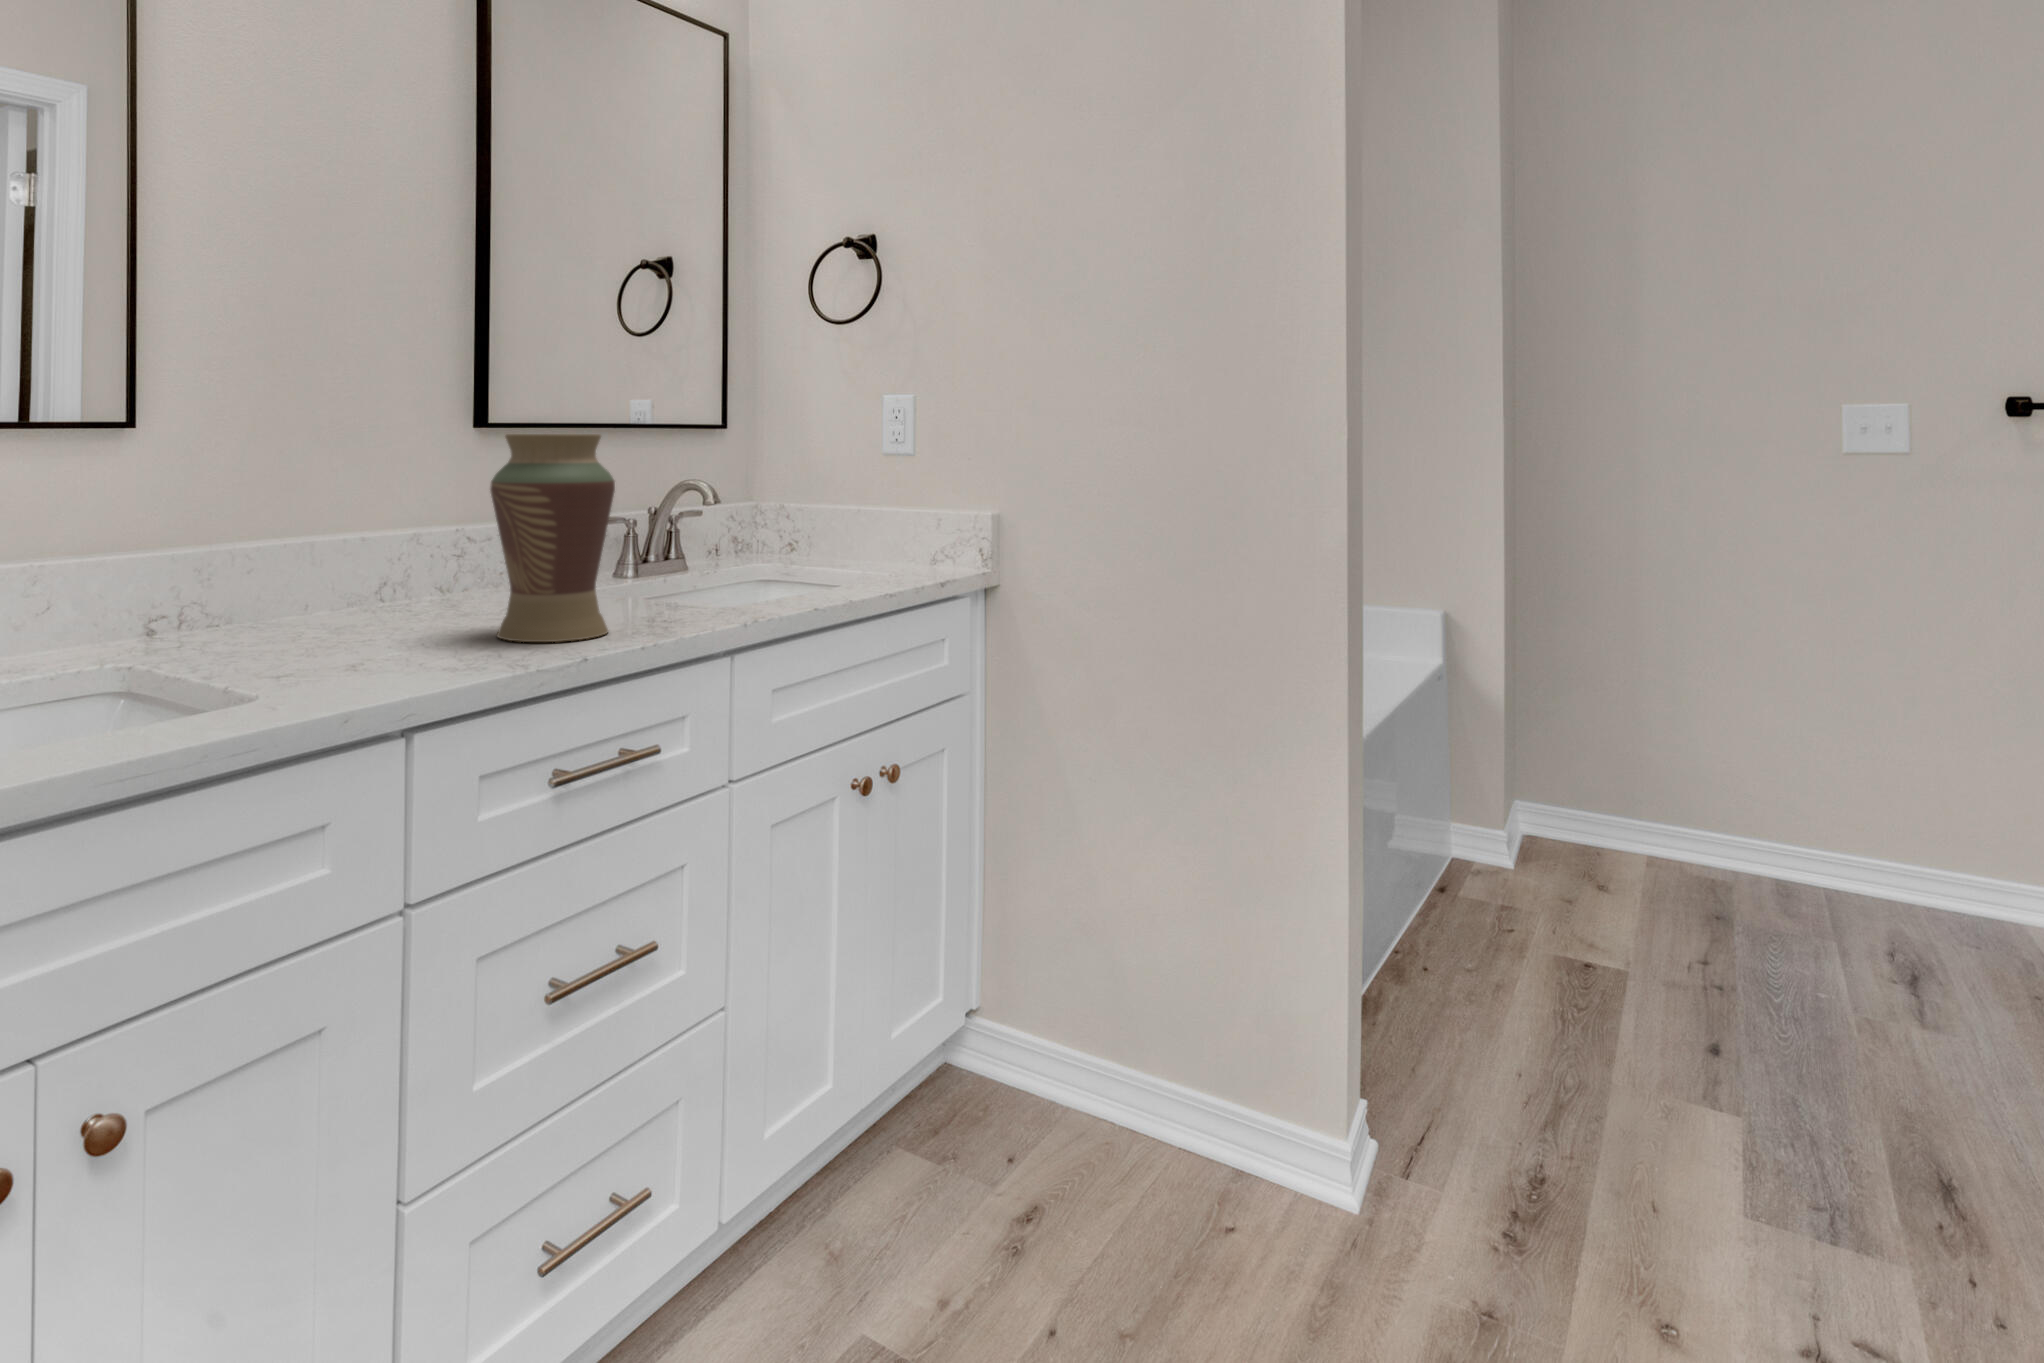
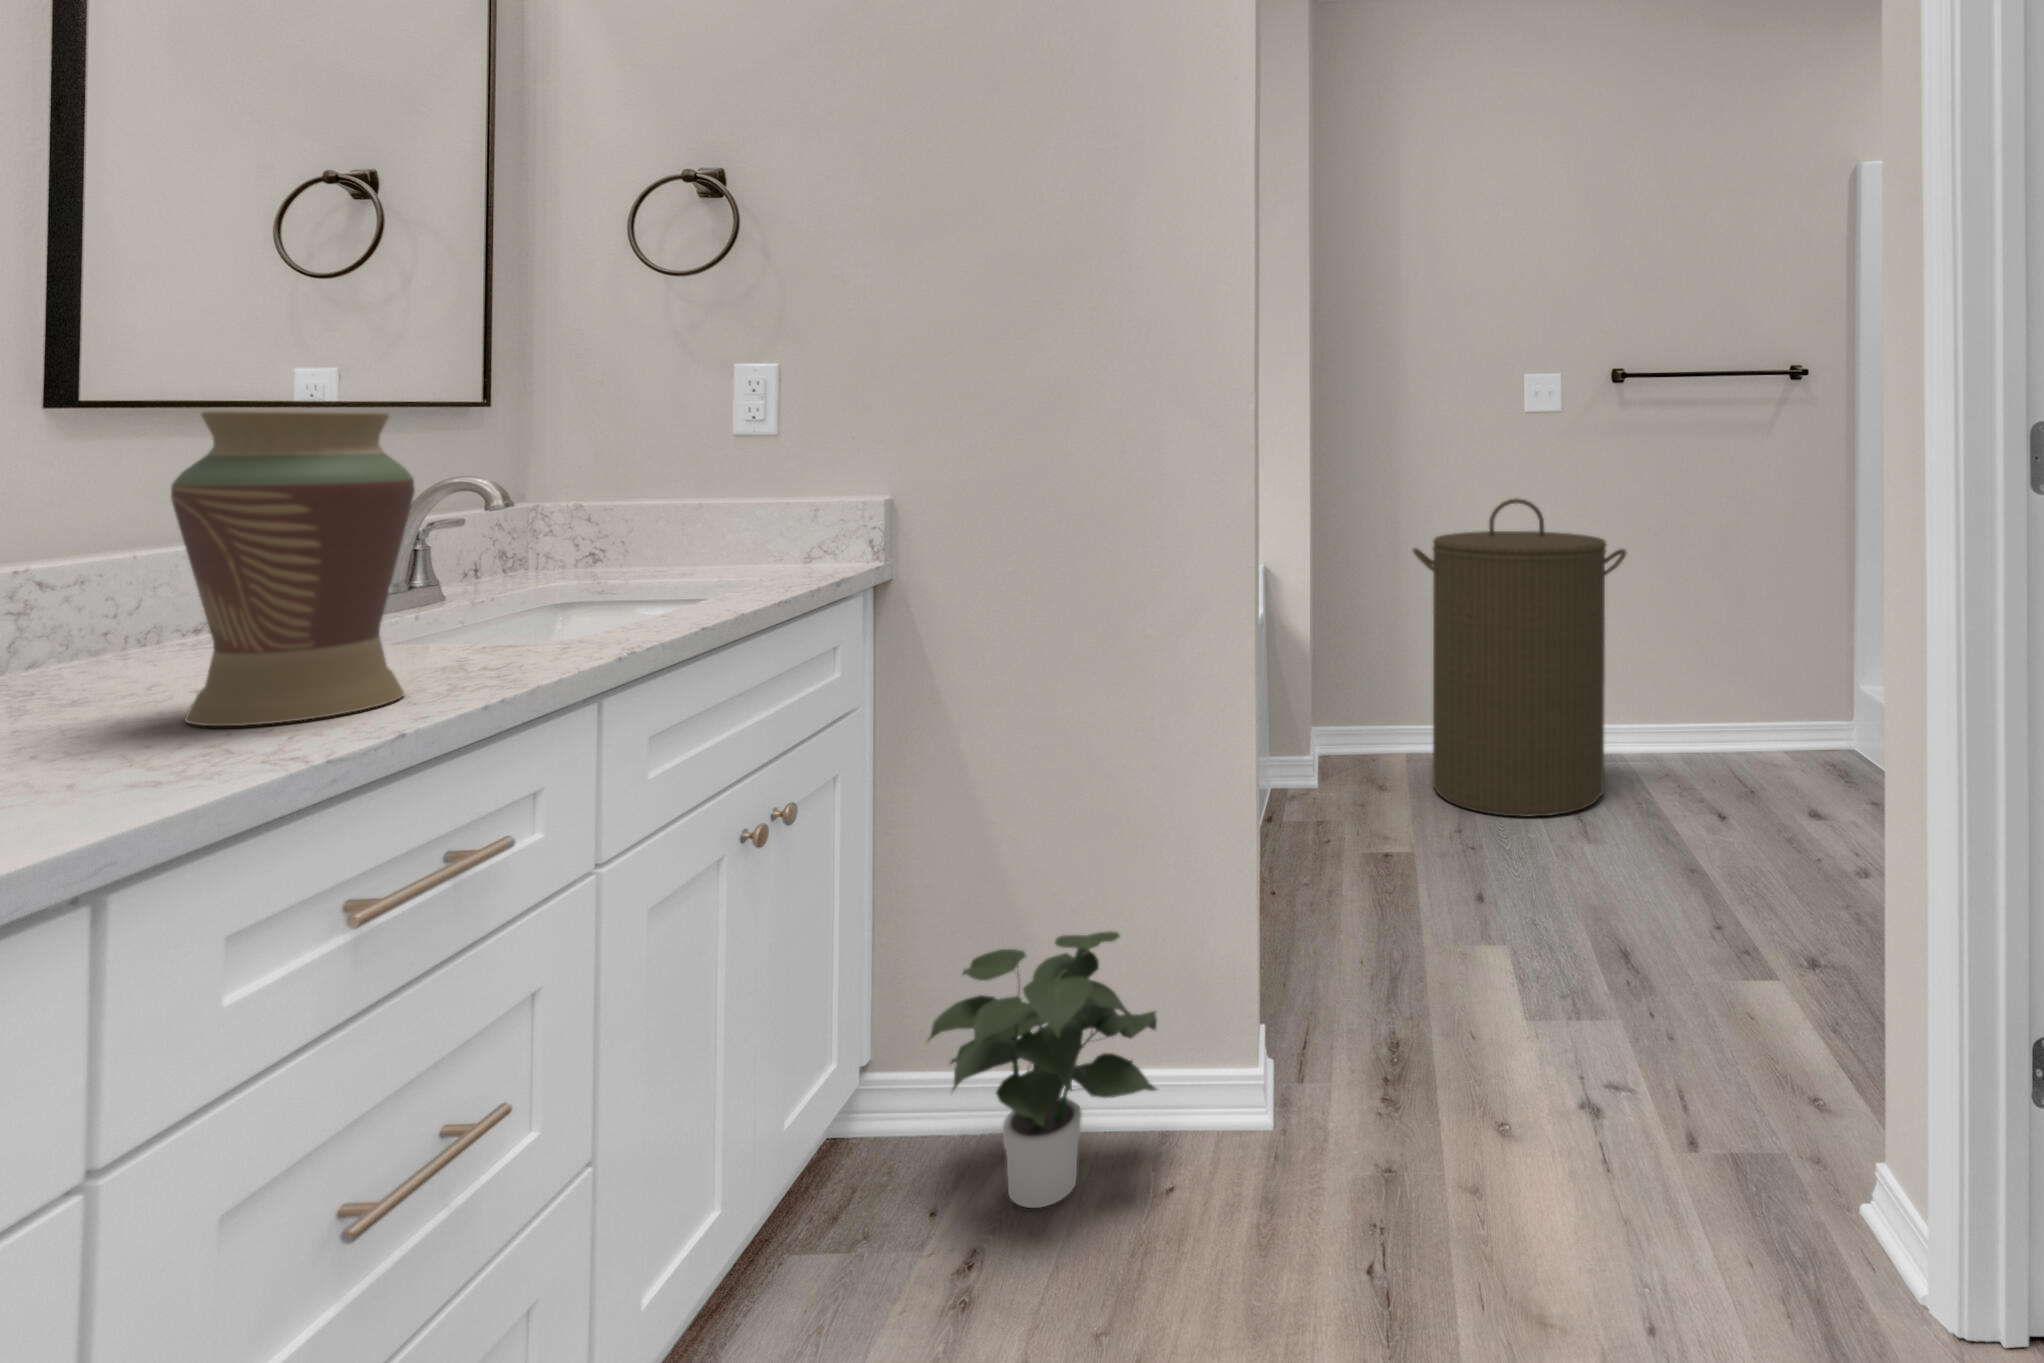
laundry hamper: none [1650,538,2009,971] -> present [1413,499,1626,817]
potted plant: none [1007,941,1229,1197] -> present [929,931,1157,1208]

